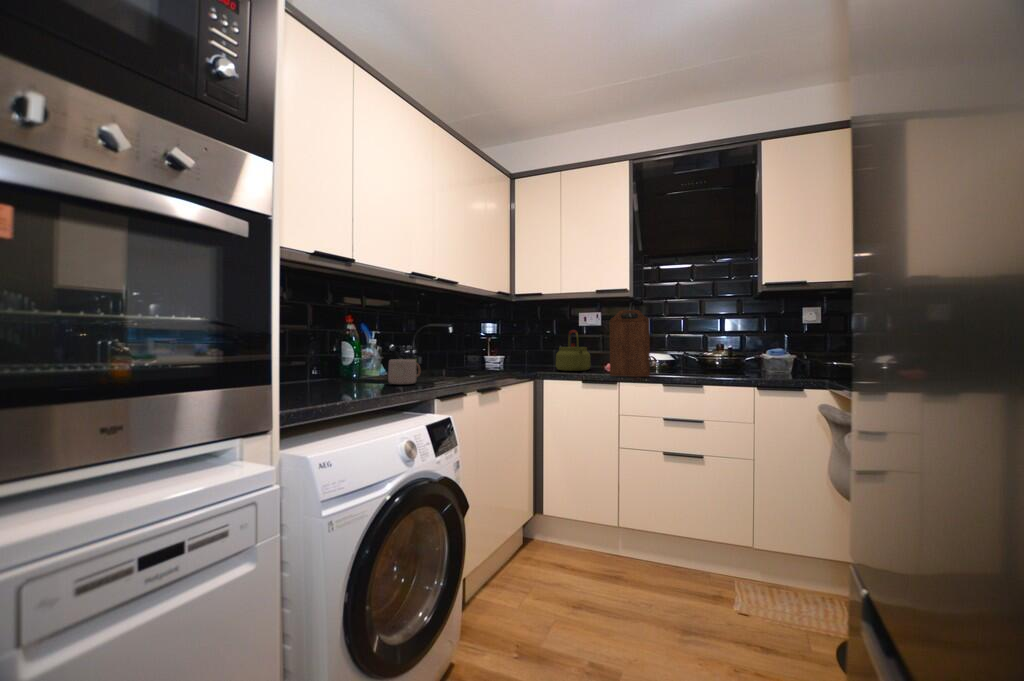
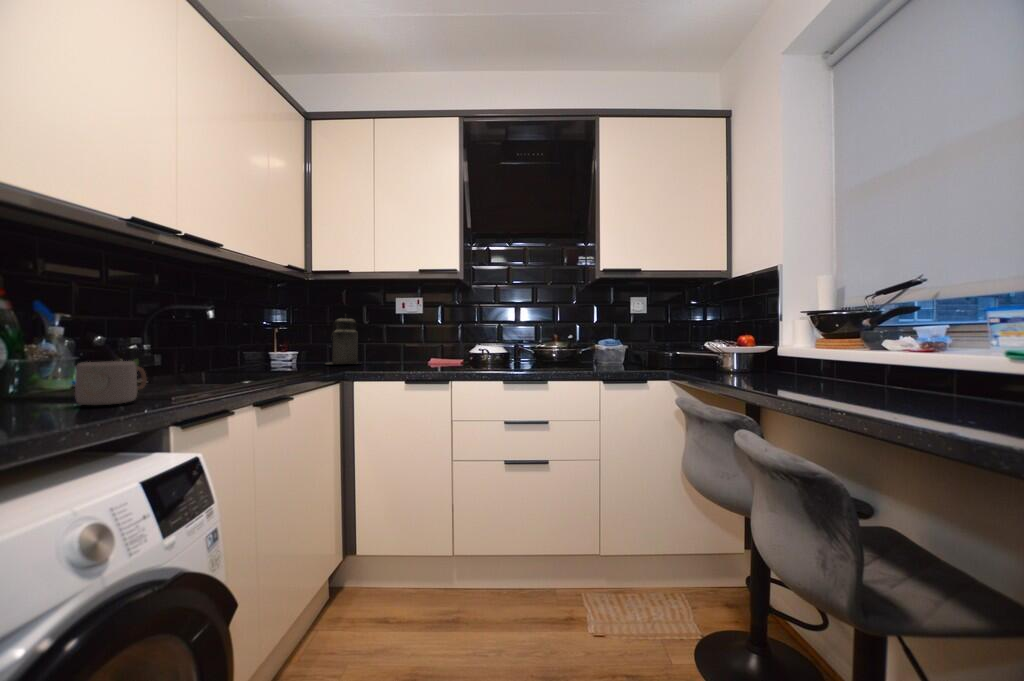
cutting board: present [610,310,650,377] -> none [439,294,486,374]
canister: none [524,327,551,366] -> present [327,315,358,364]
kettle: present [556,330,590,371] -> none [369,318,413,369]

